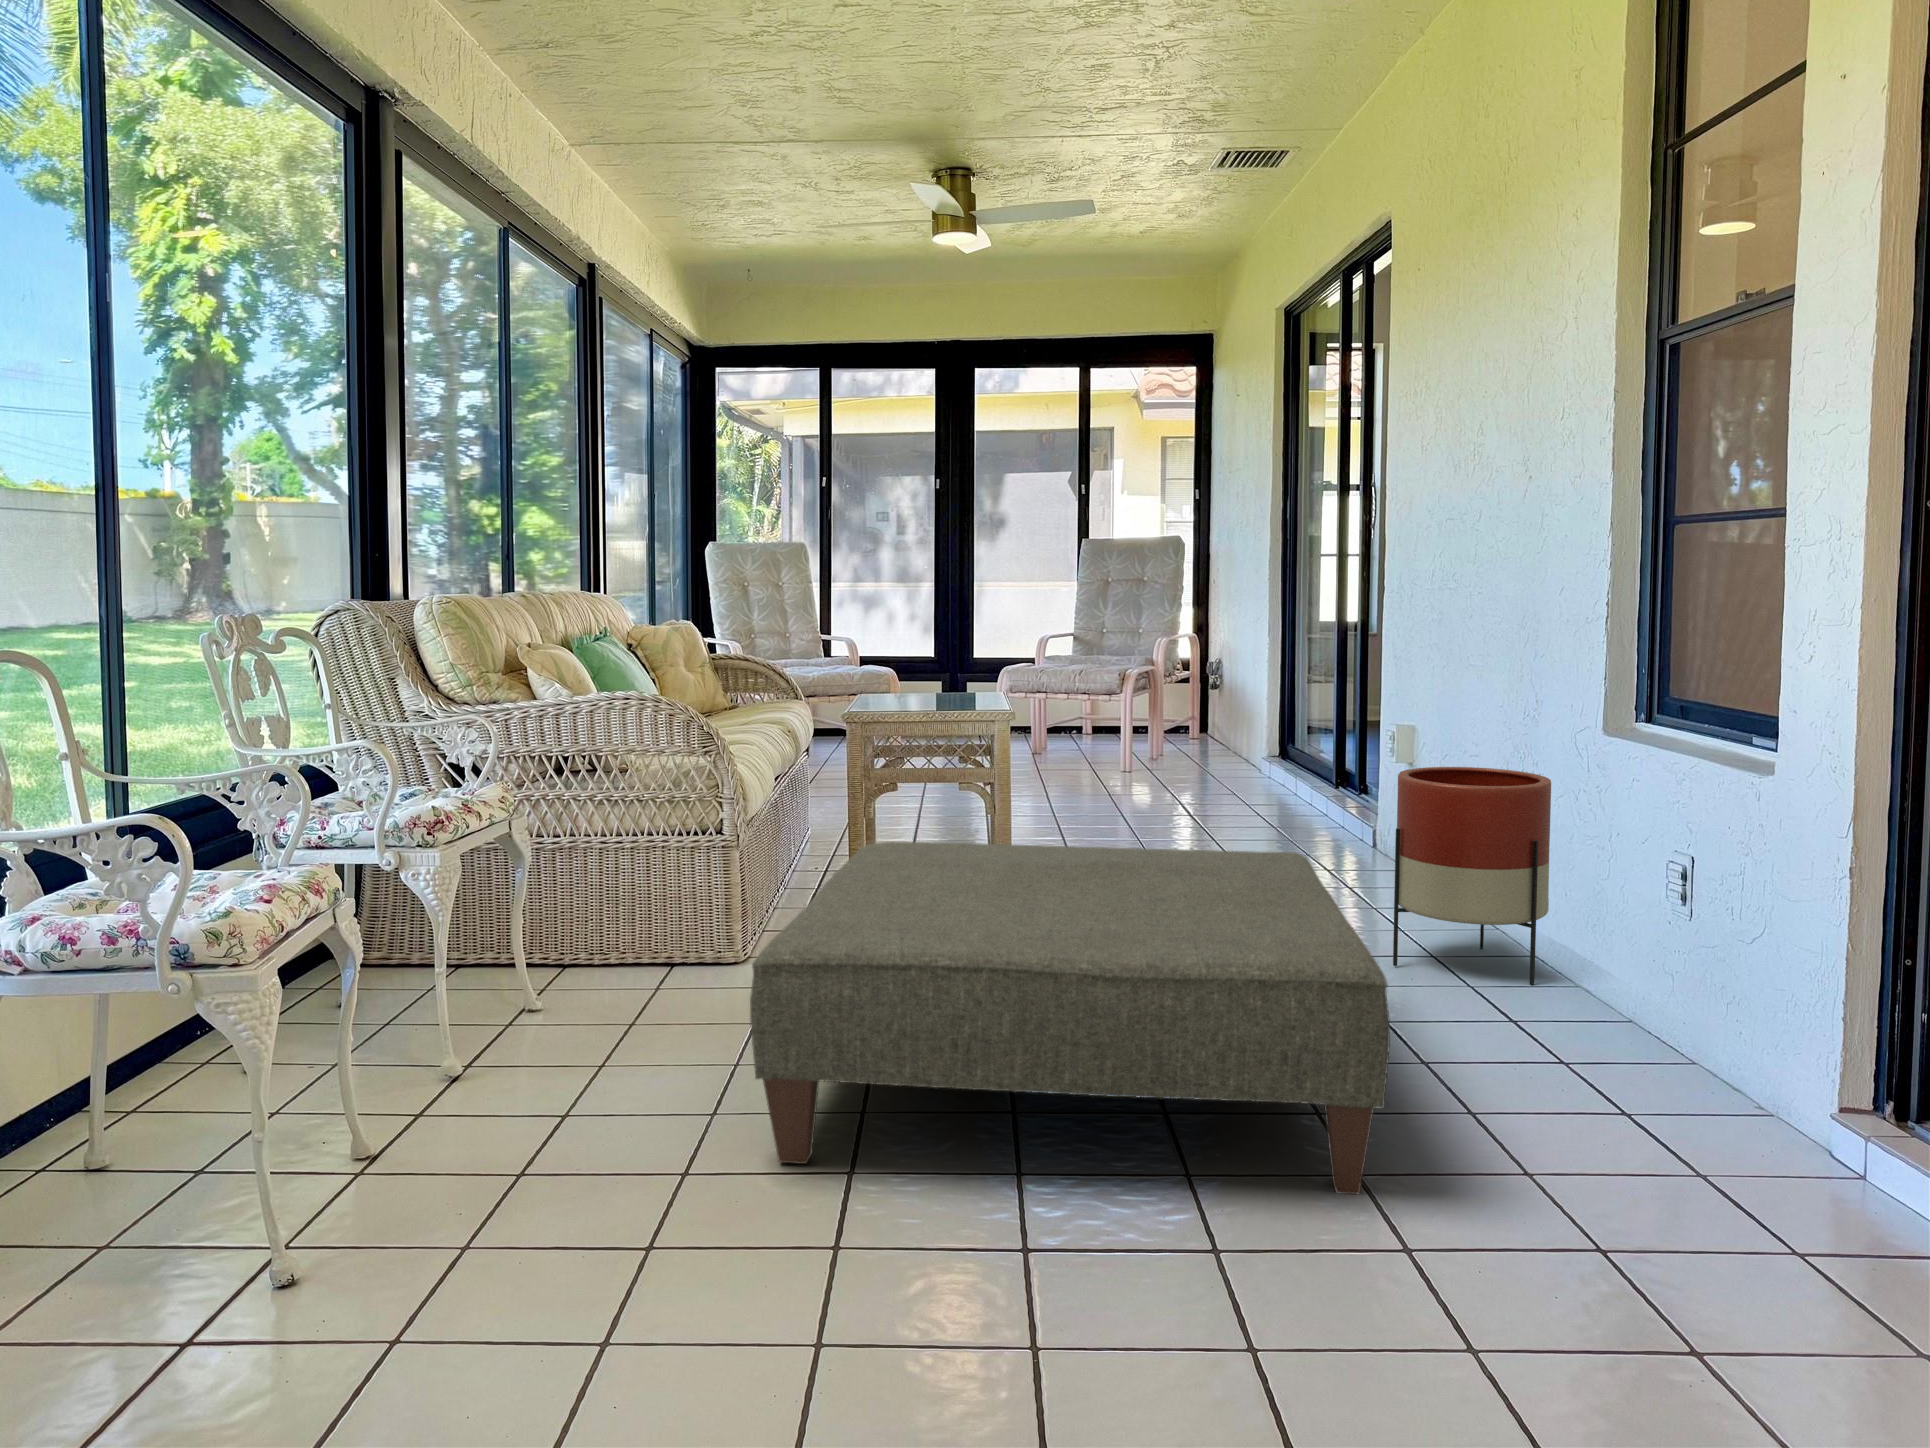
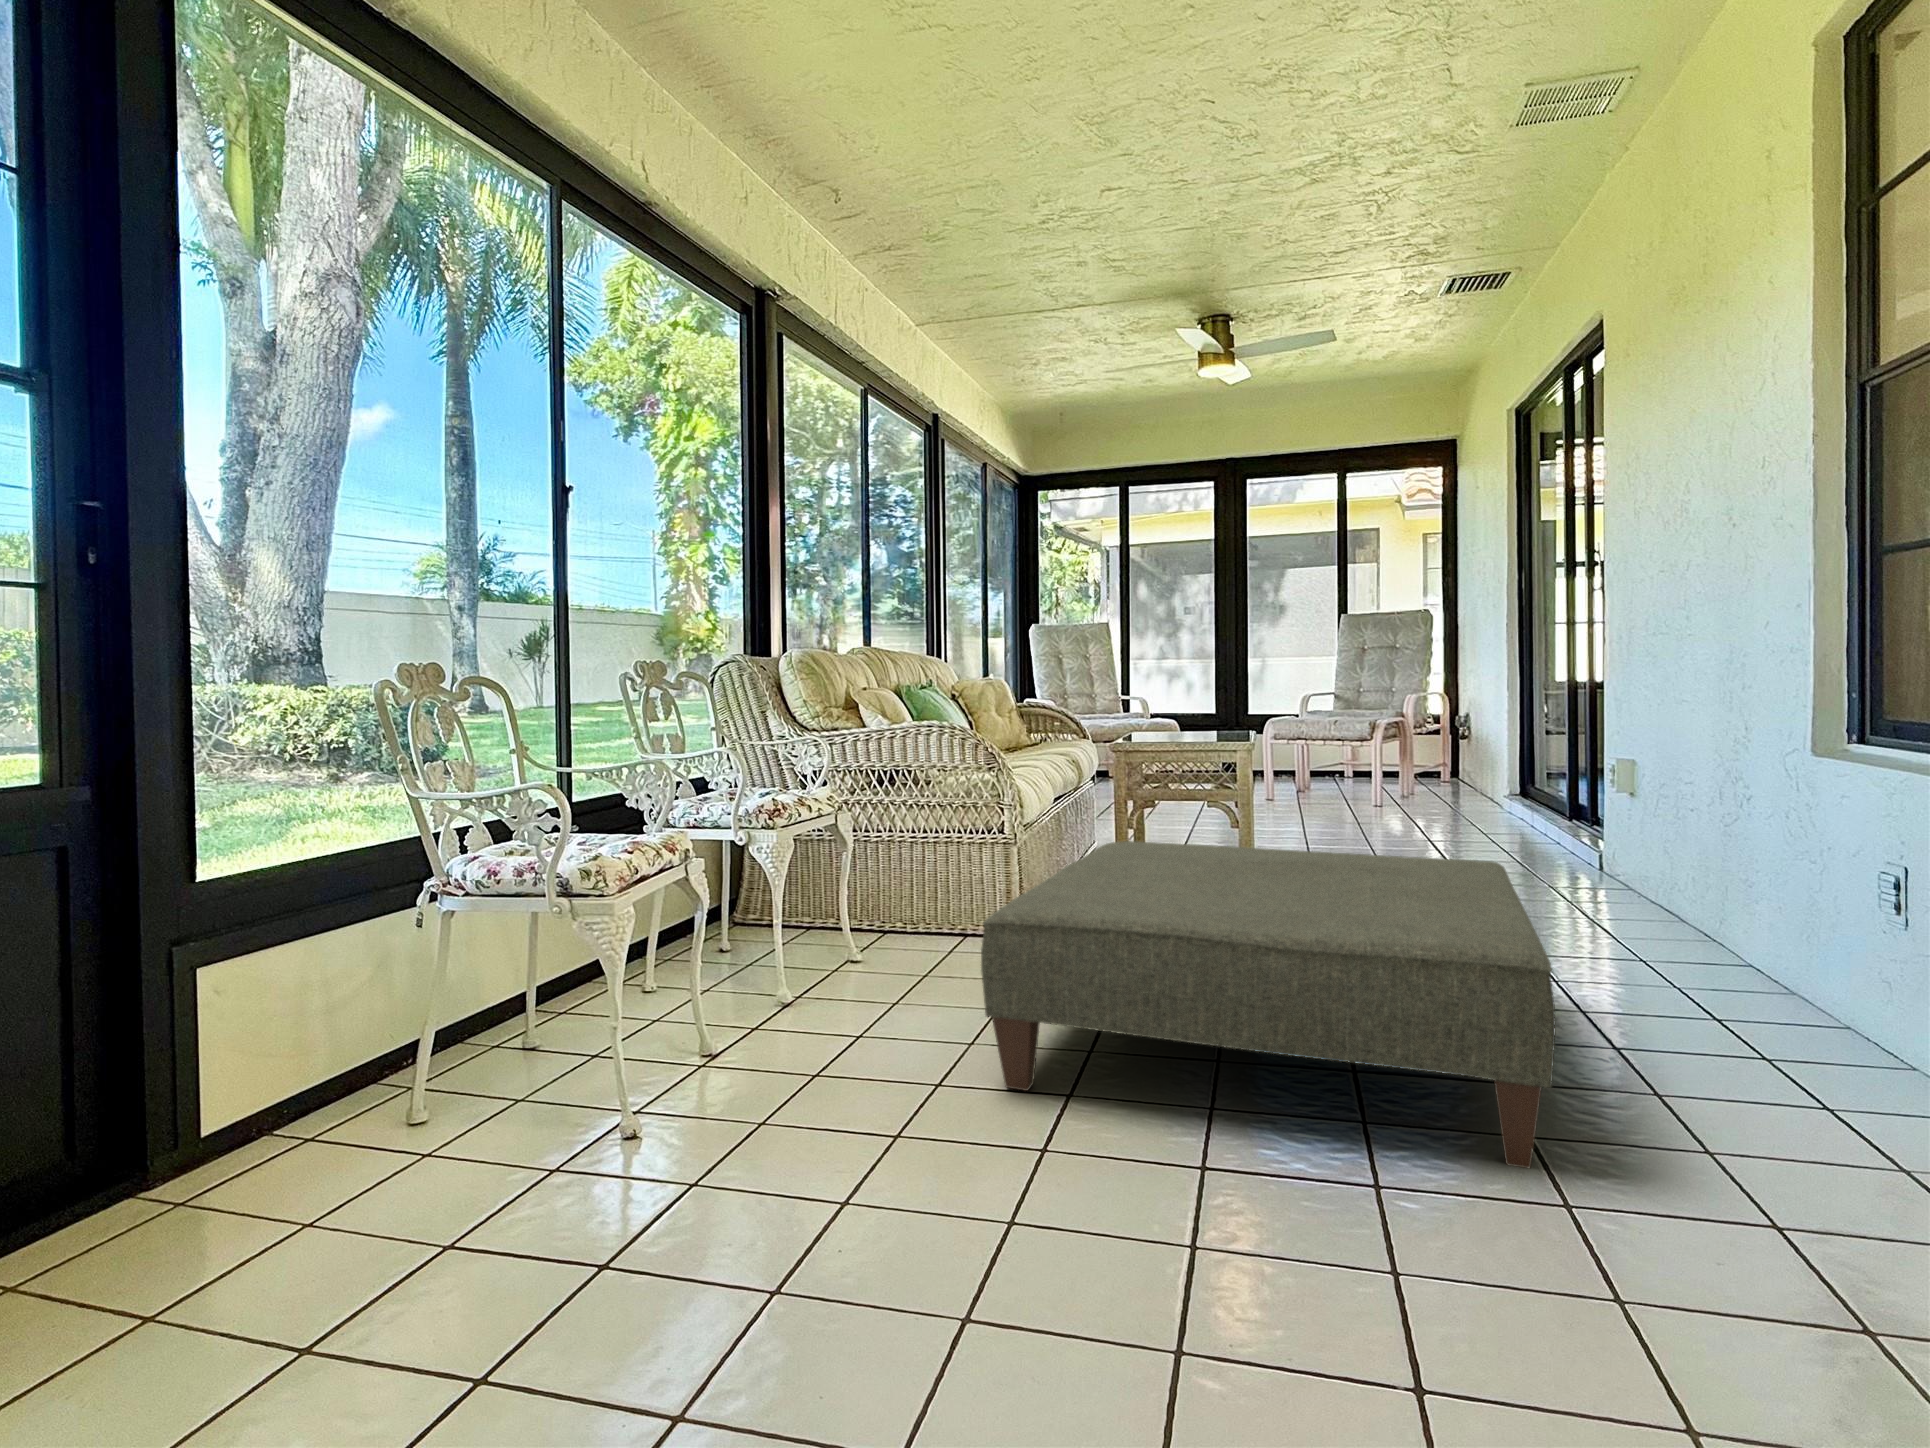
planter: present [1393,767,1551,985] -> none [1605,793,1772,1001]

